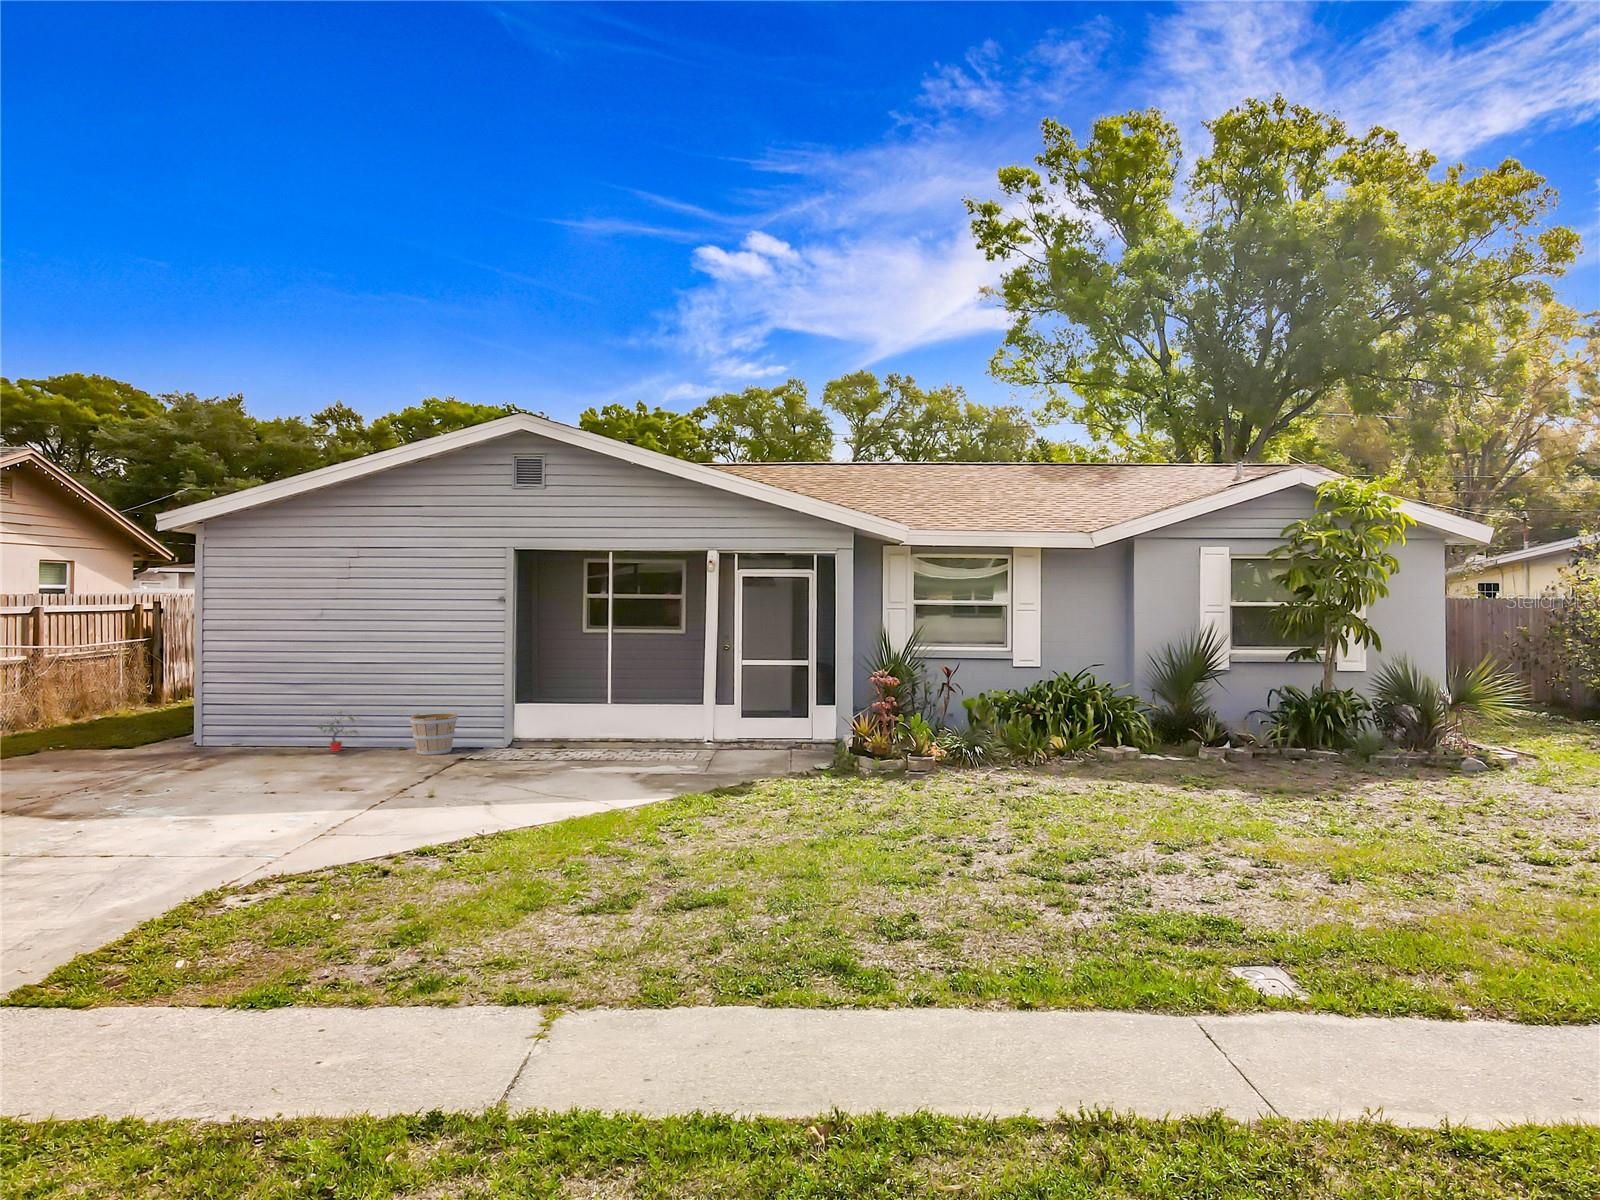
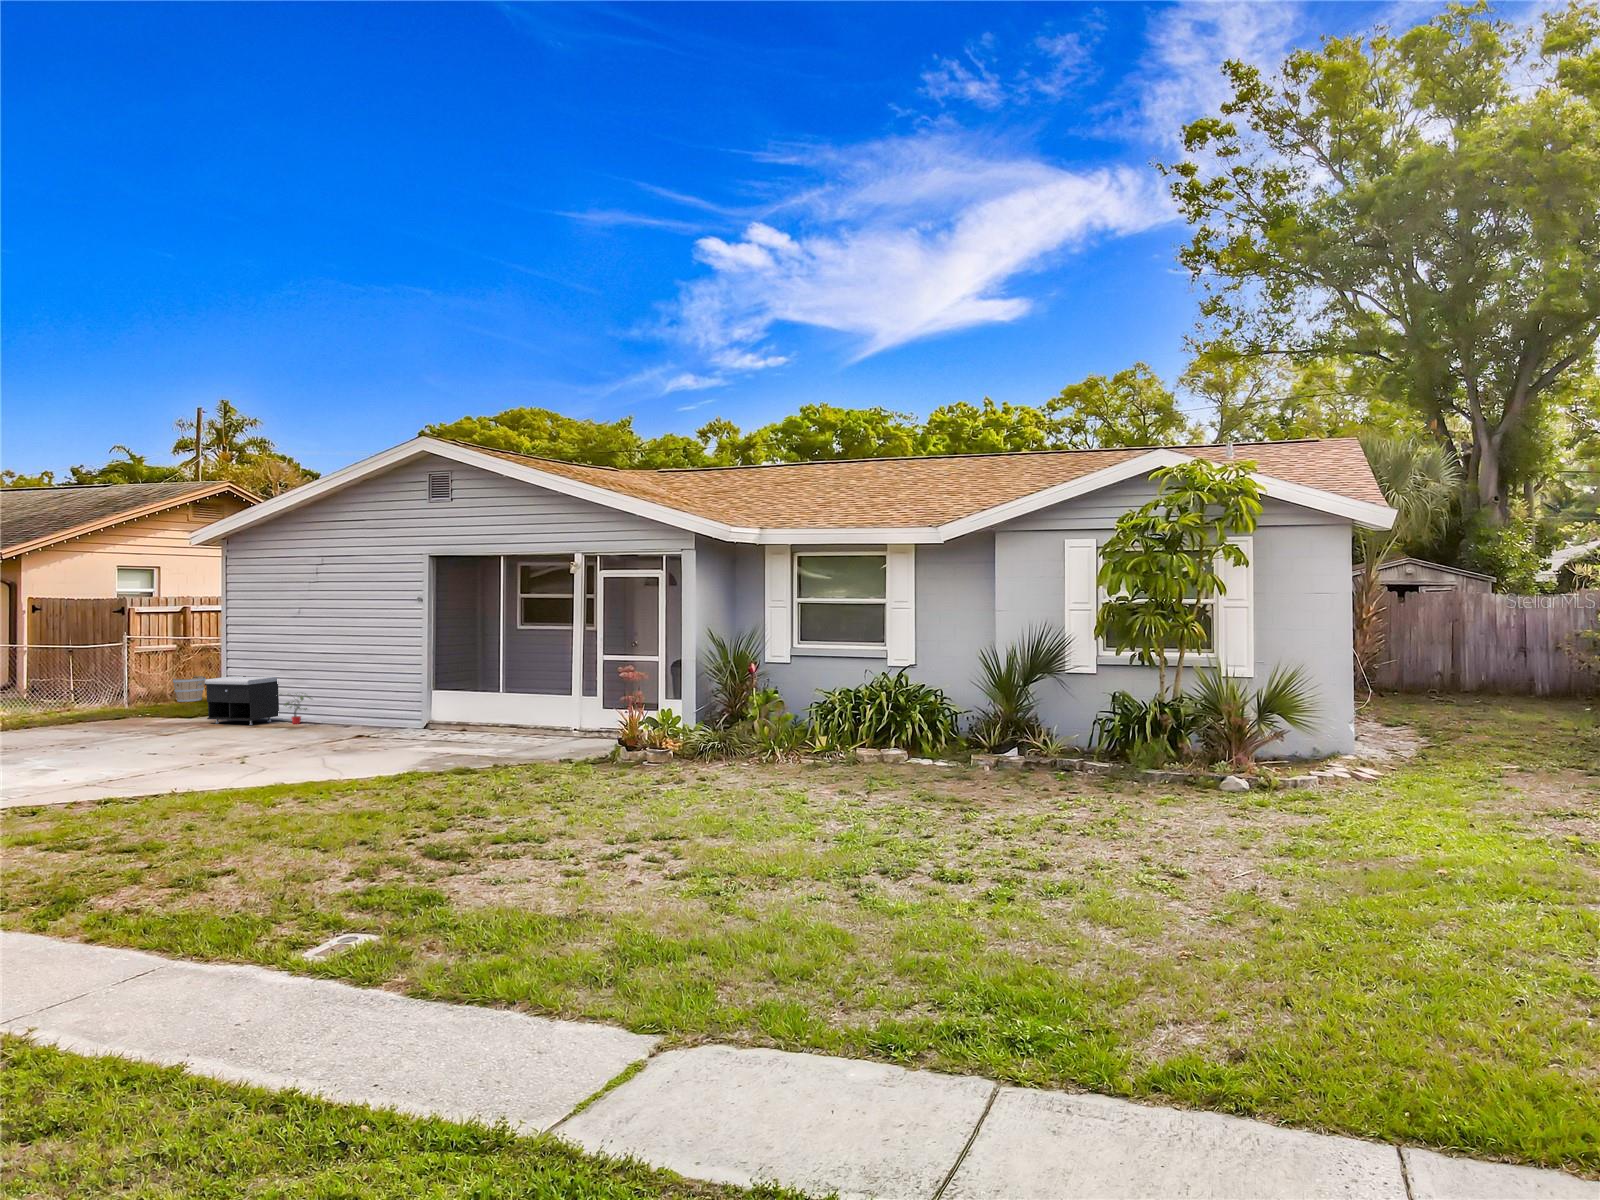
storage bench: none [195,693,298,757] -> present [205,676,279,725]
wooden bucket: present [410,713,458,755] -> present [173,676,206,702]

